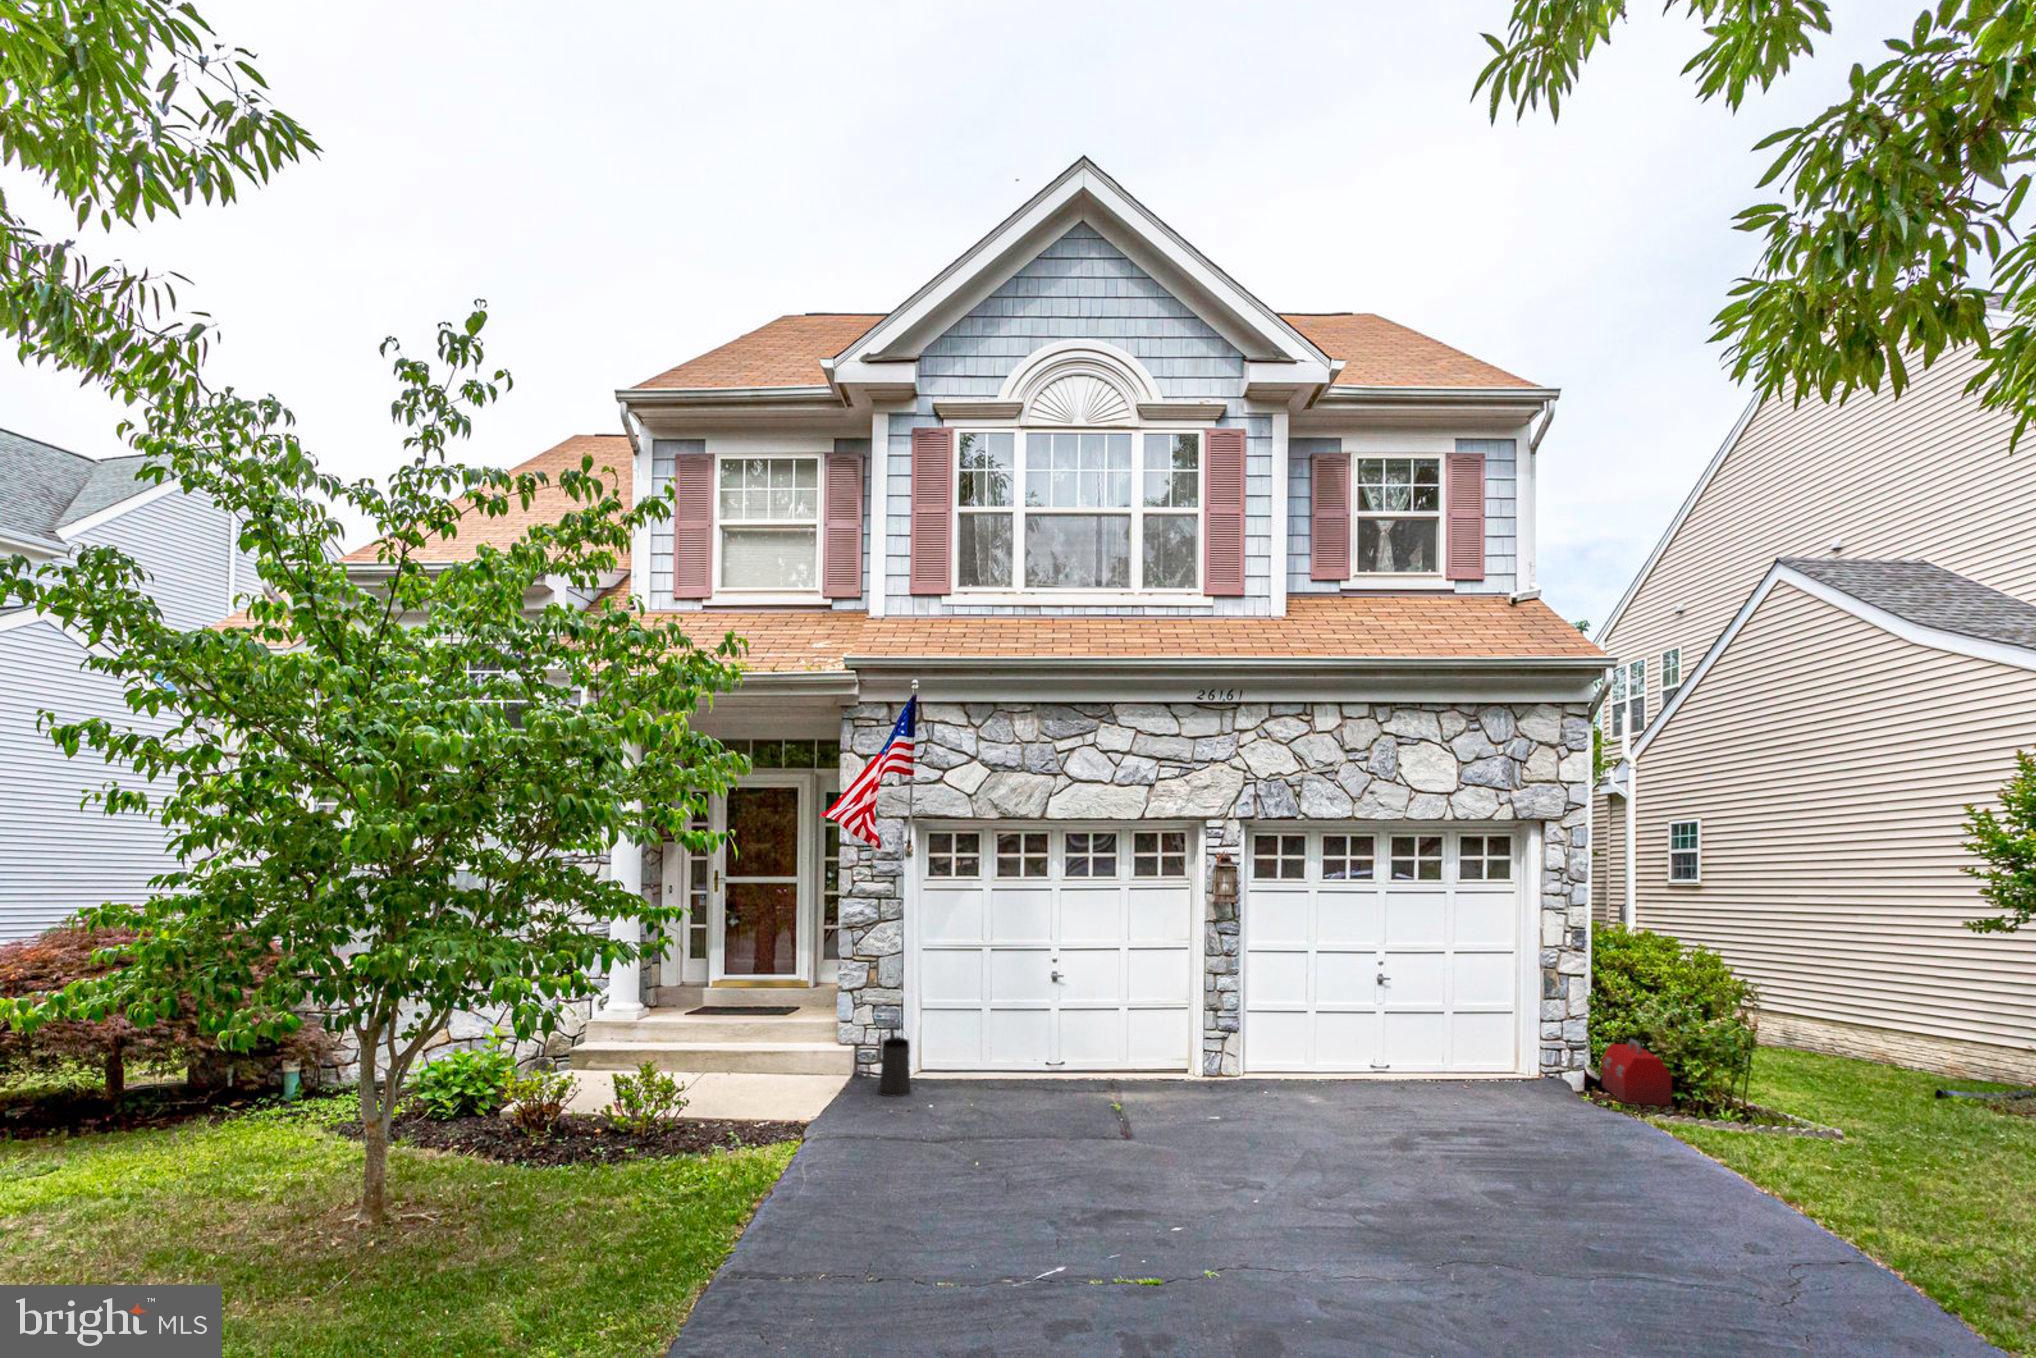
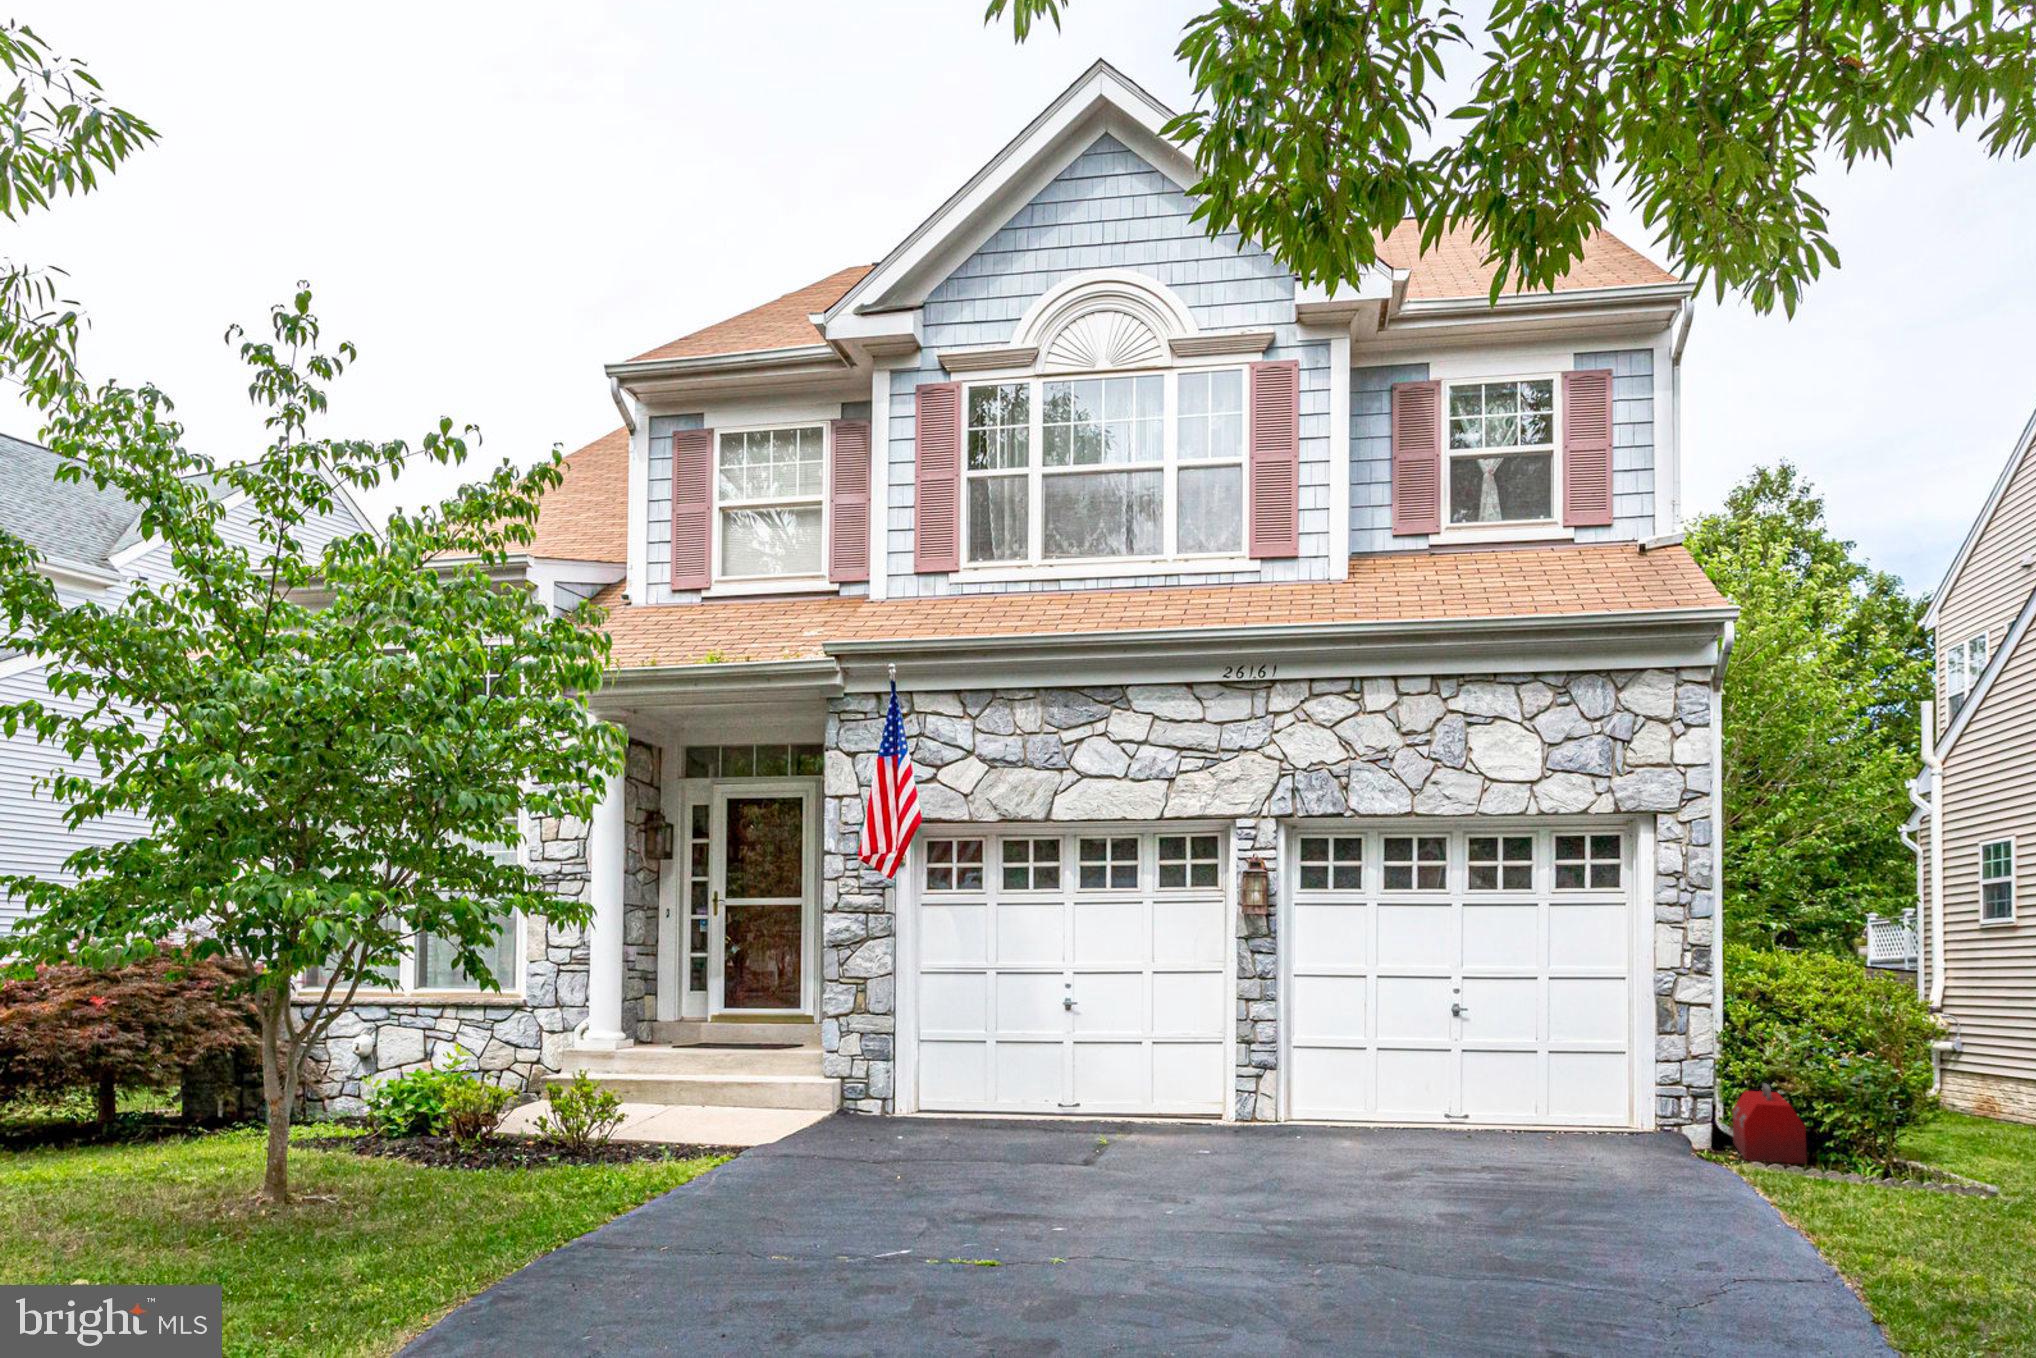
watering can: present [878,1027,911,1096] -> none [856,1053,893,1131]

